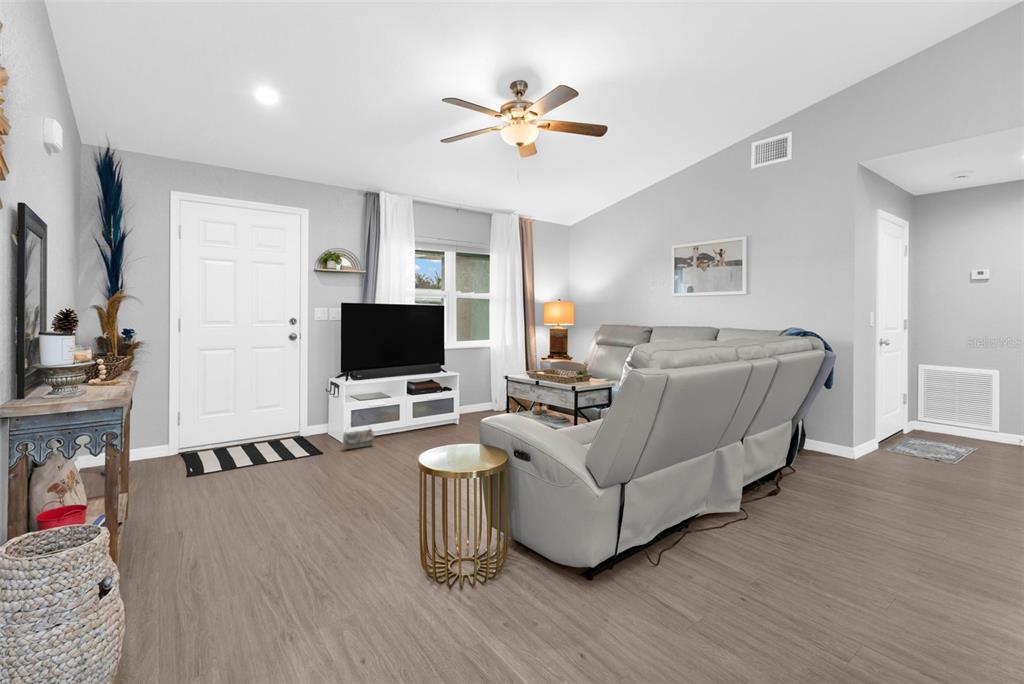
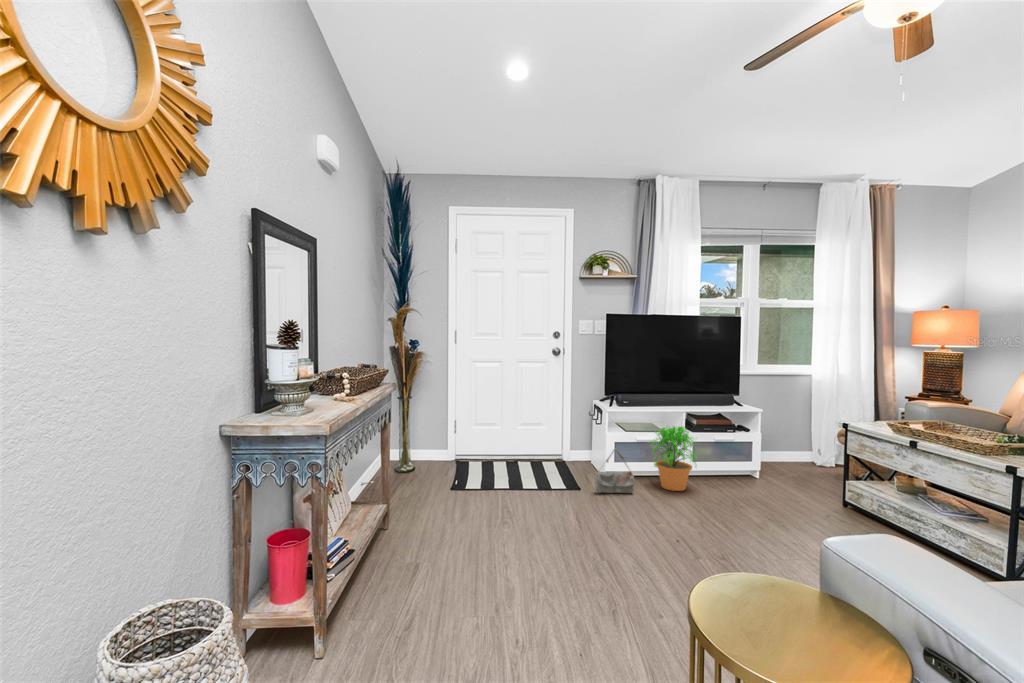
potted plant: none [380,389,423,439] -> present [652,426,697,491]

